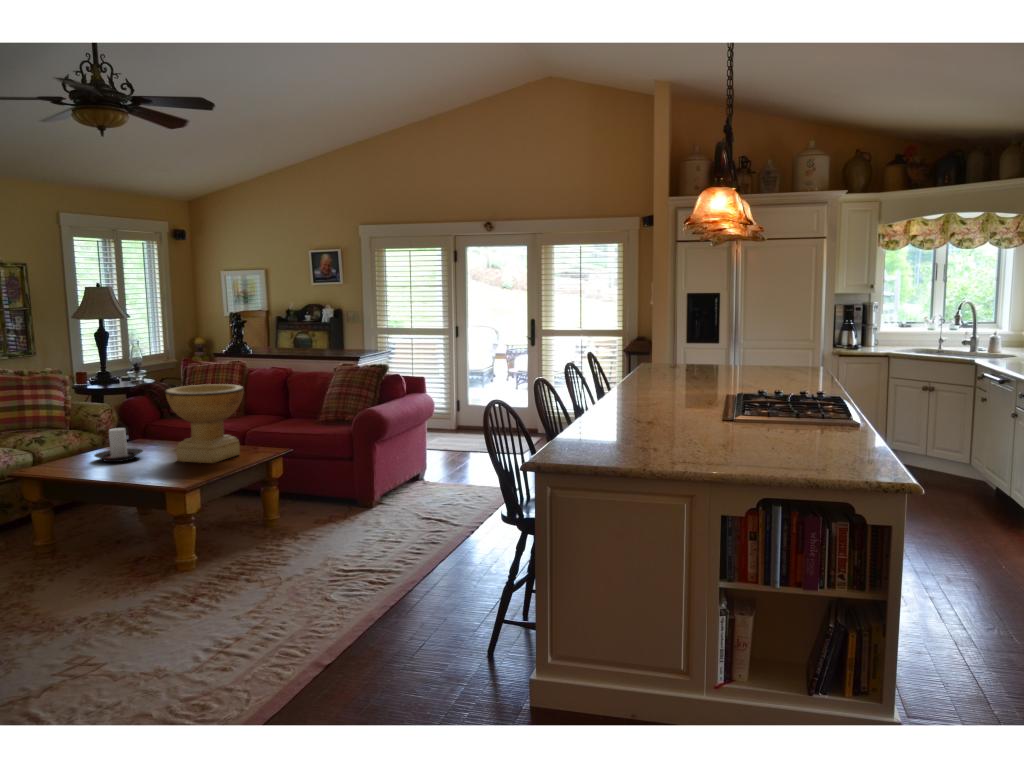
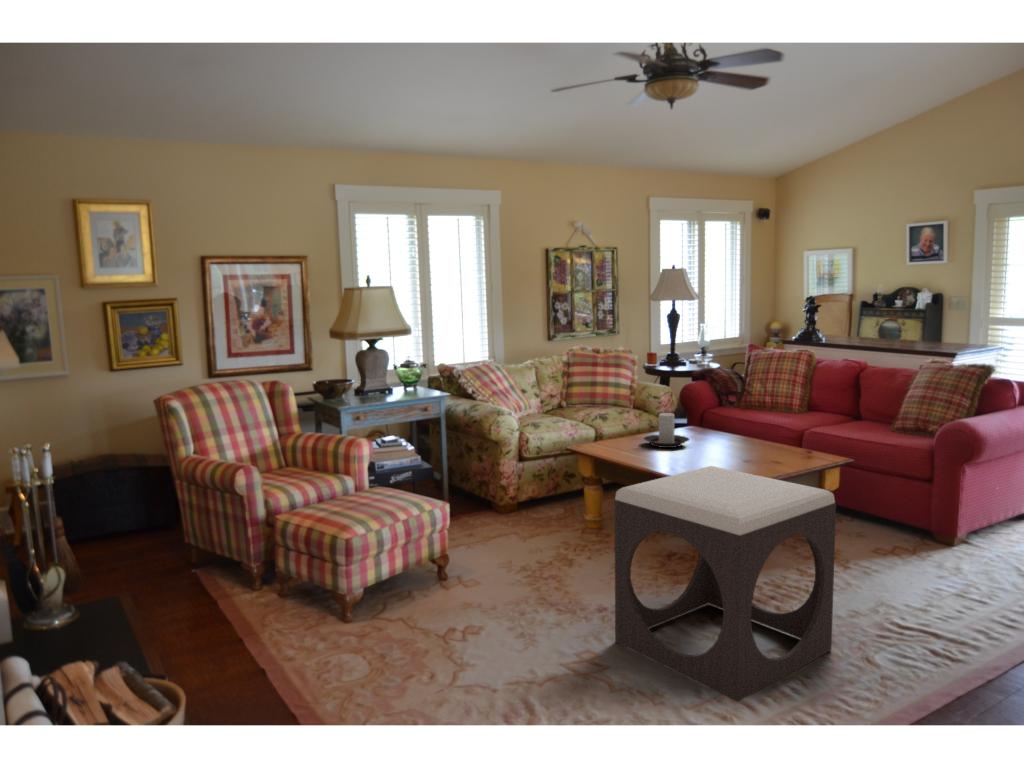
decorative bowl: present [166,384,244,463] -> none [714,375,799,464]
footstool: none [92,467,298,657] -> present [615,466,836,702]

